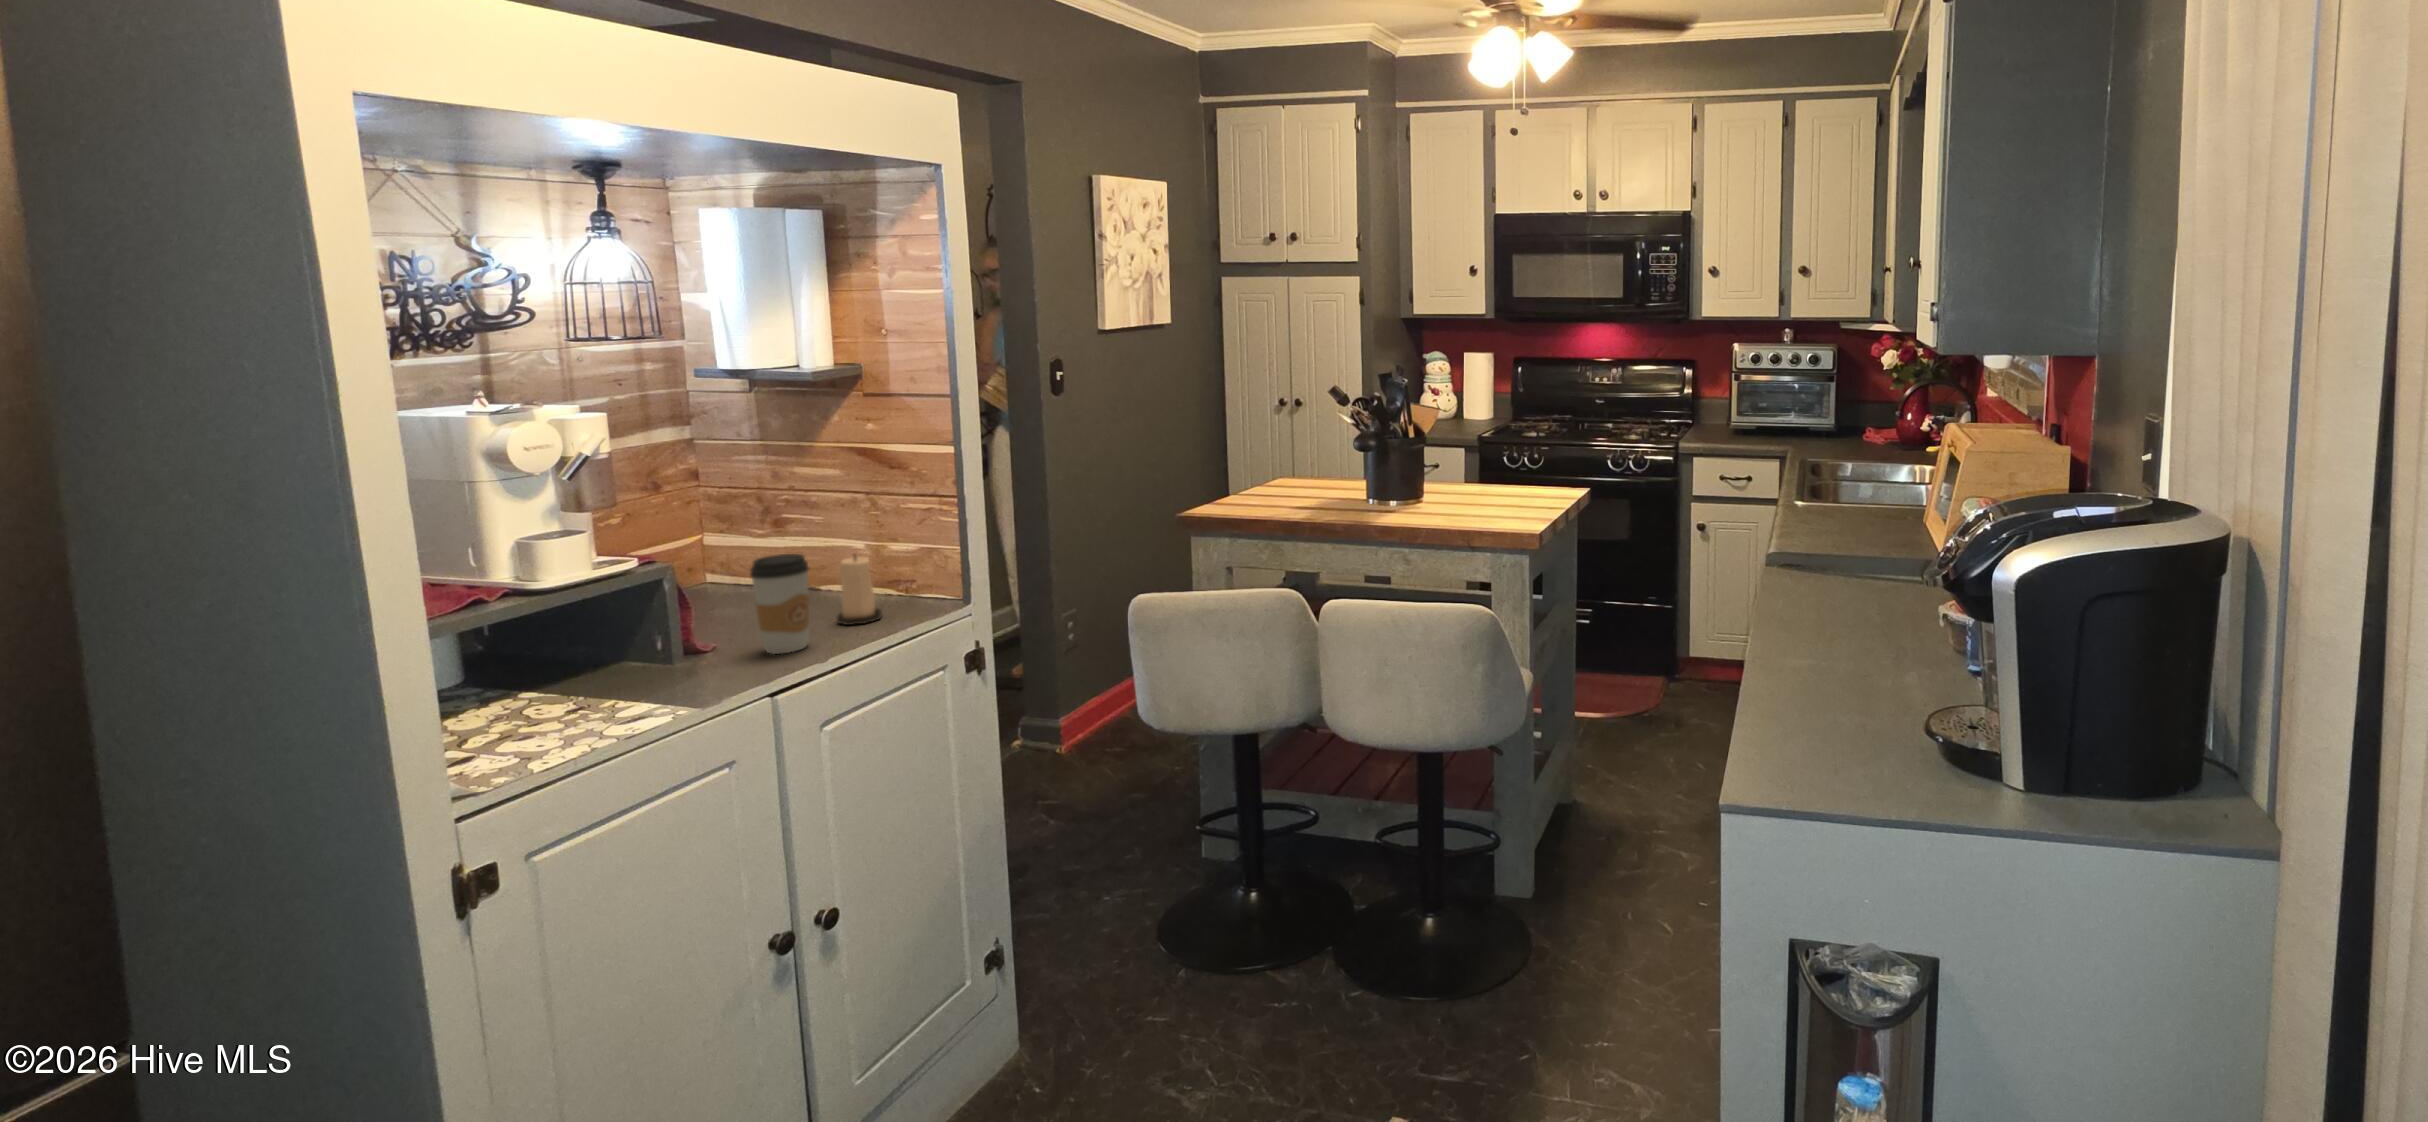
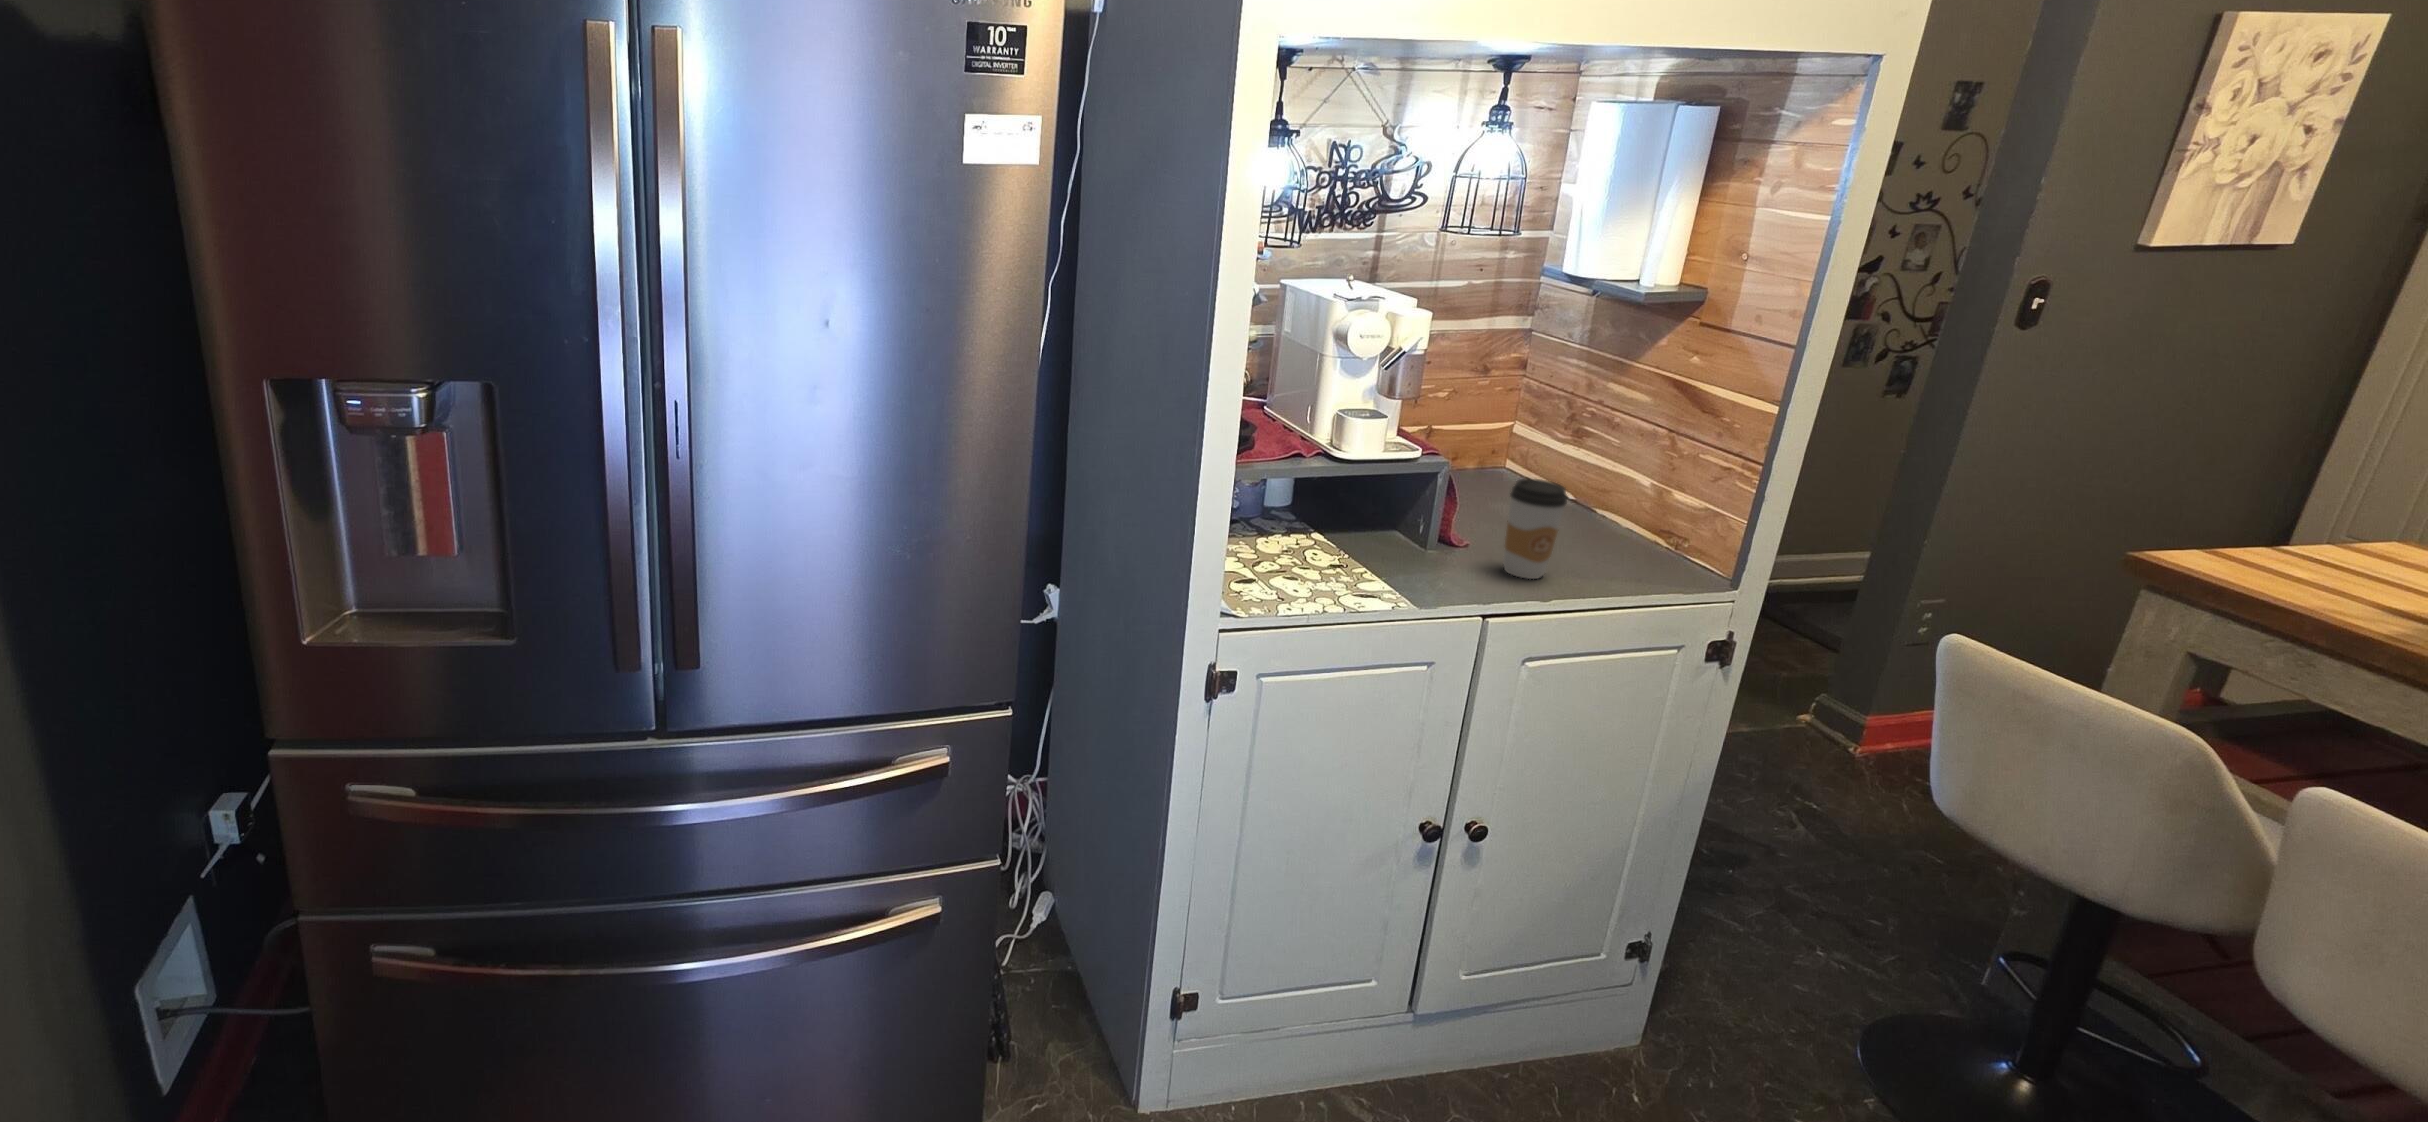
candle: present [837,555,882,625] -> none [1585,497,1639,573]

